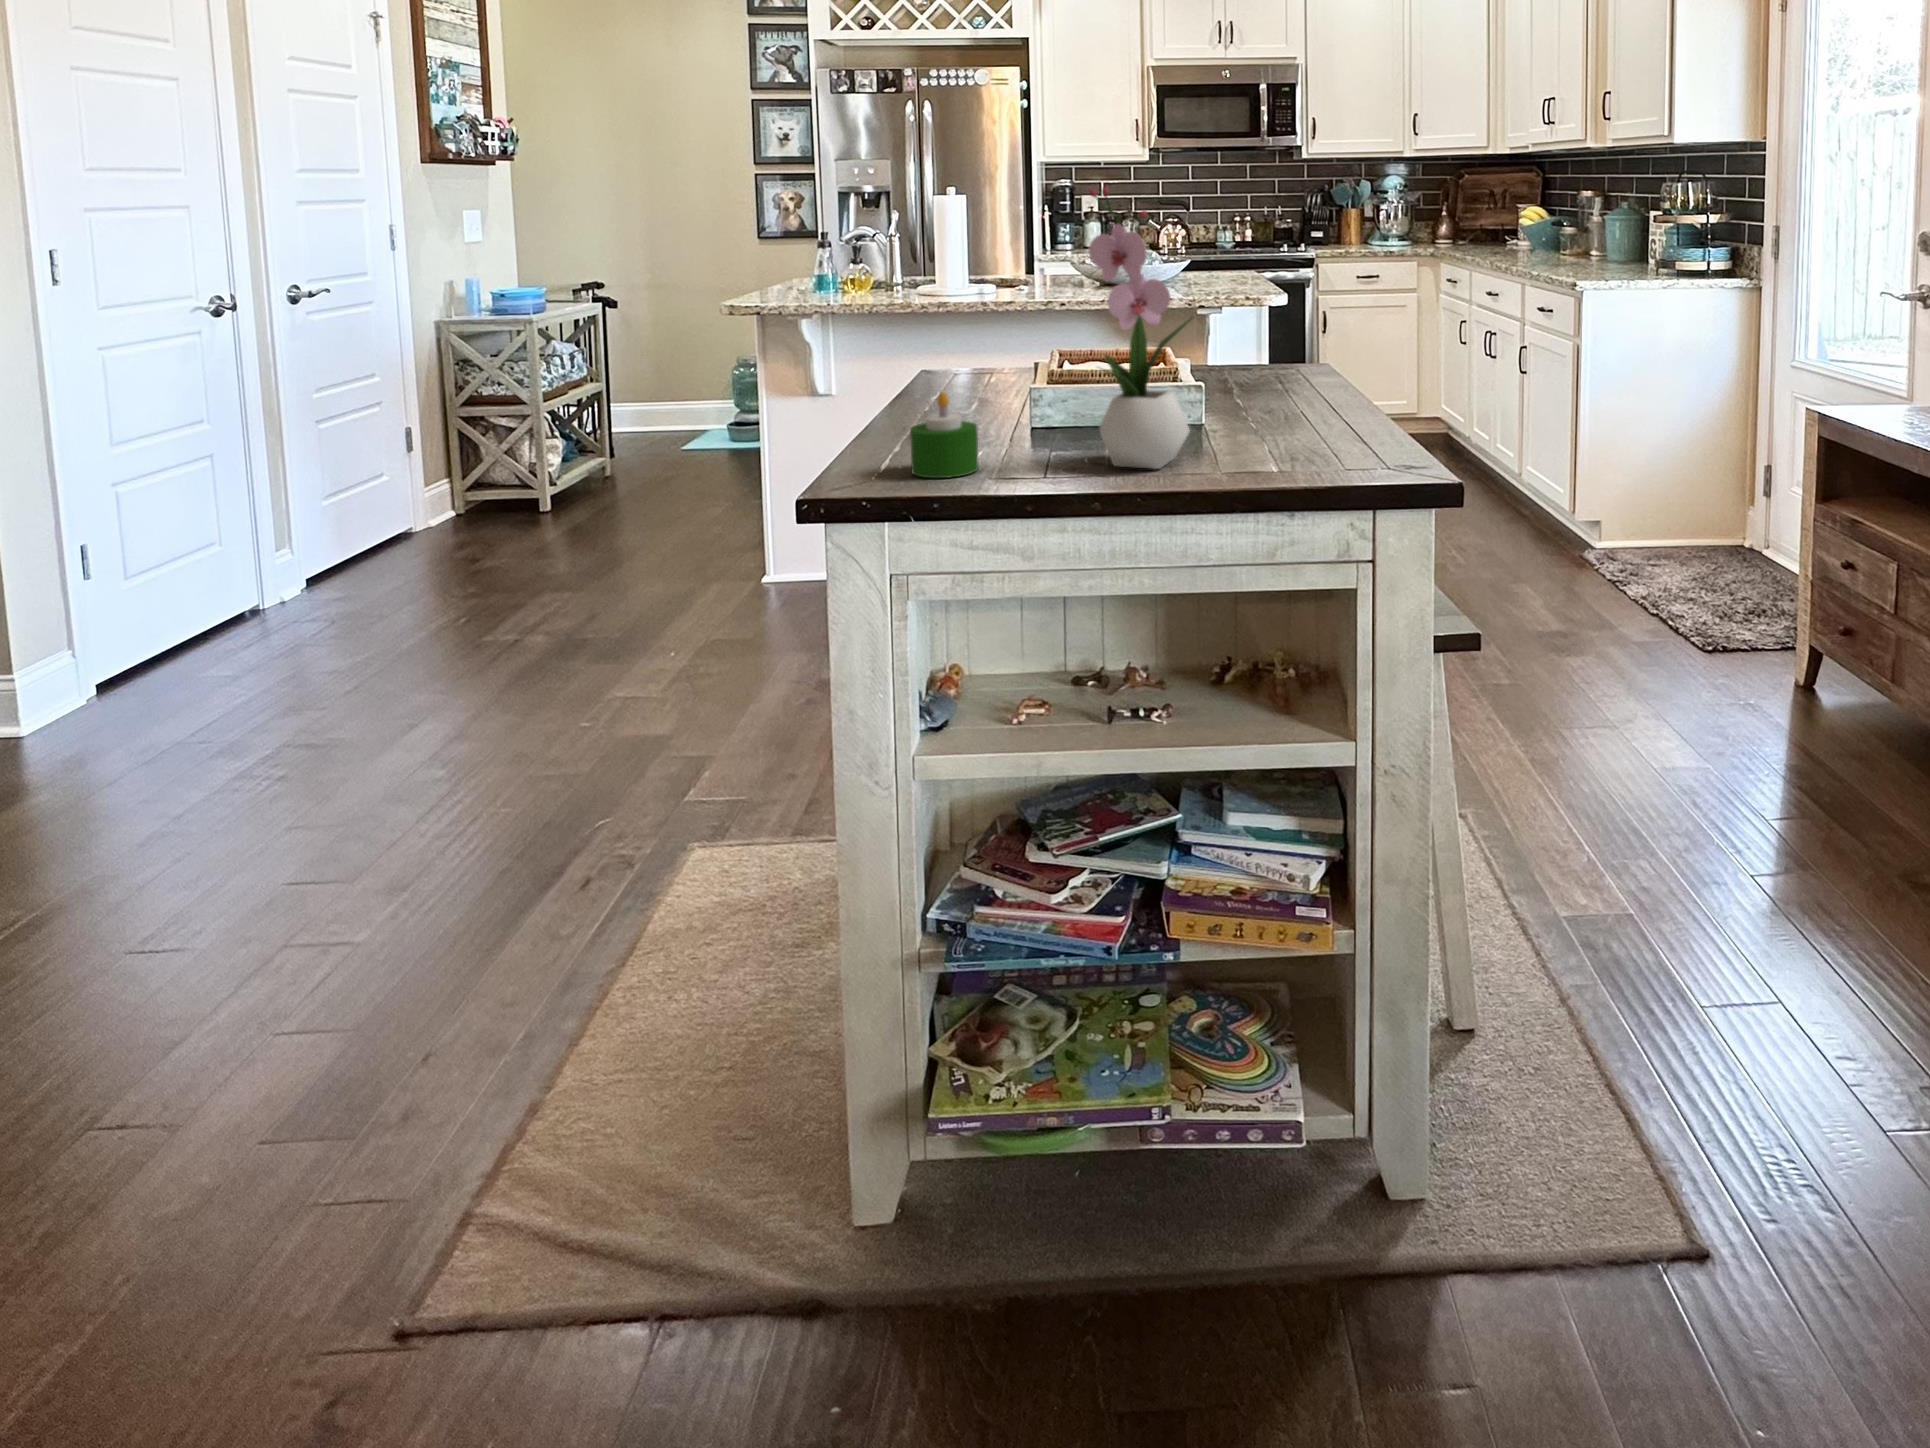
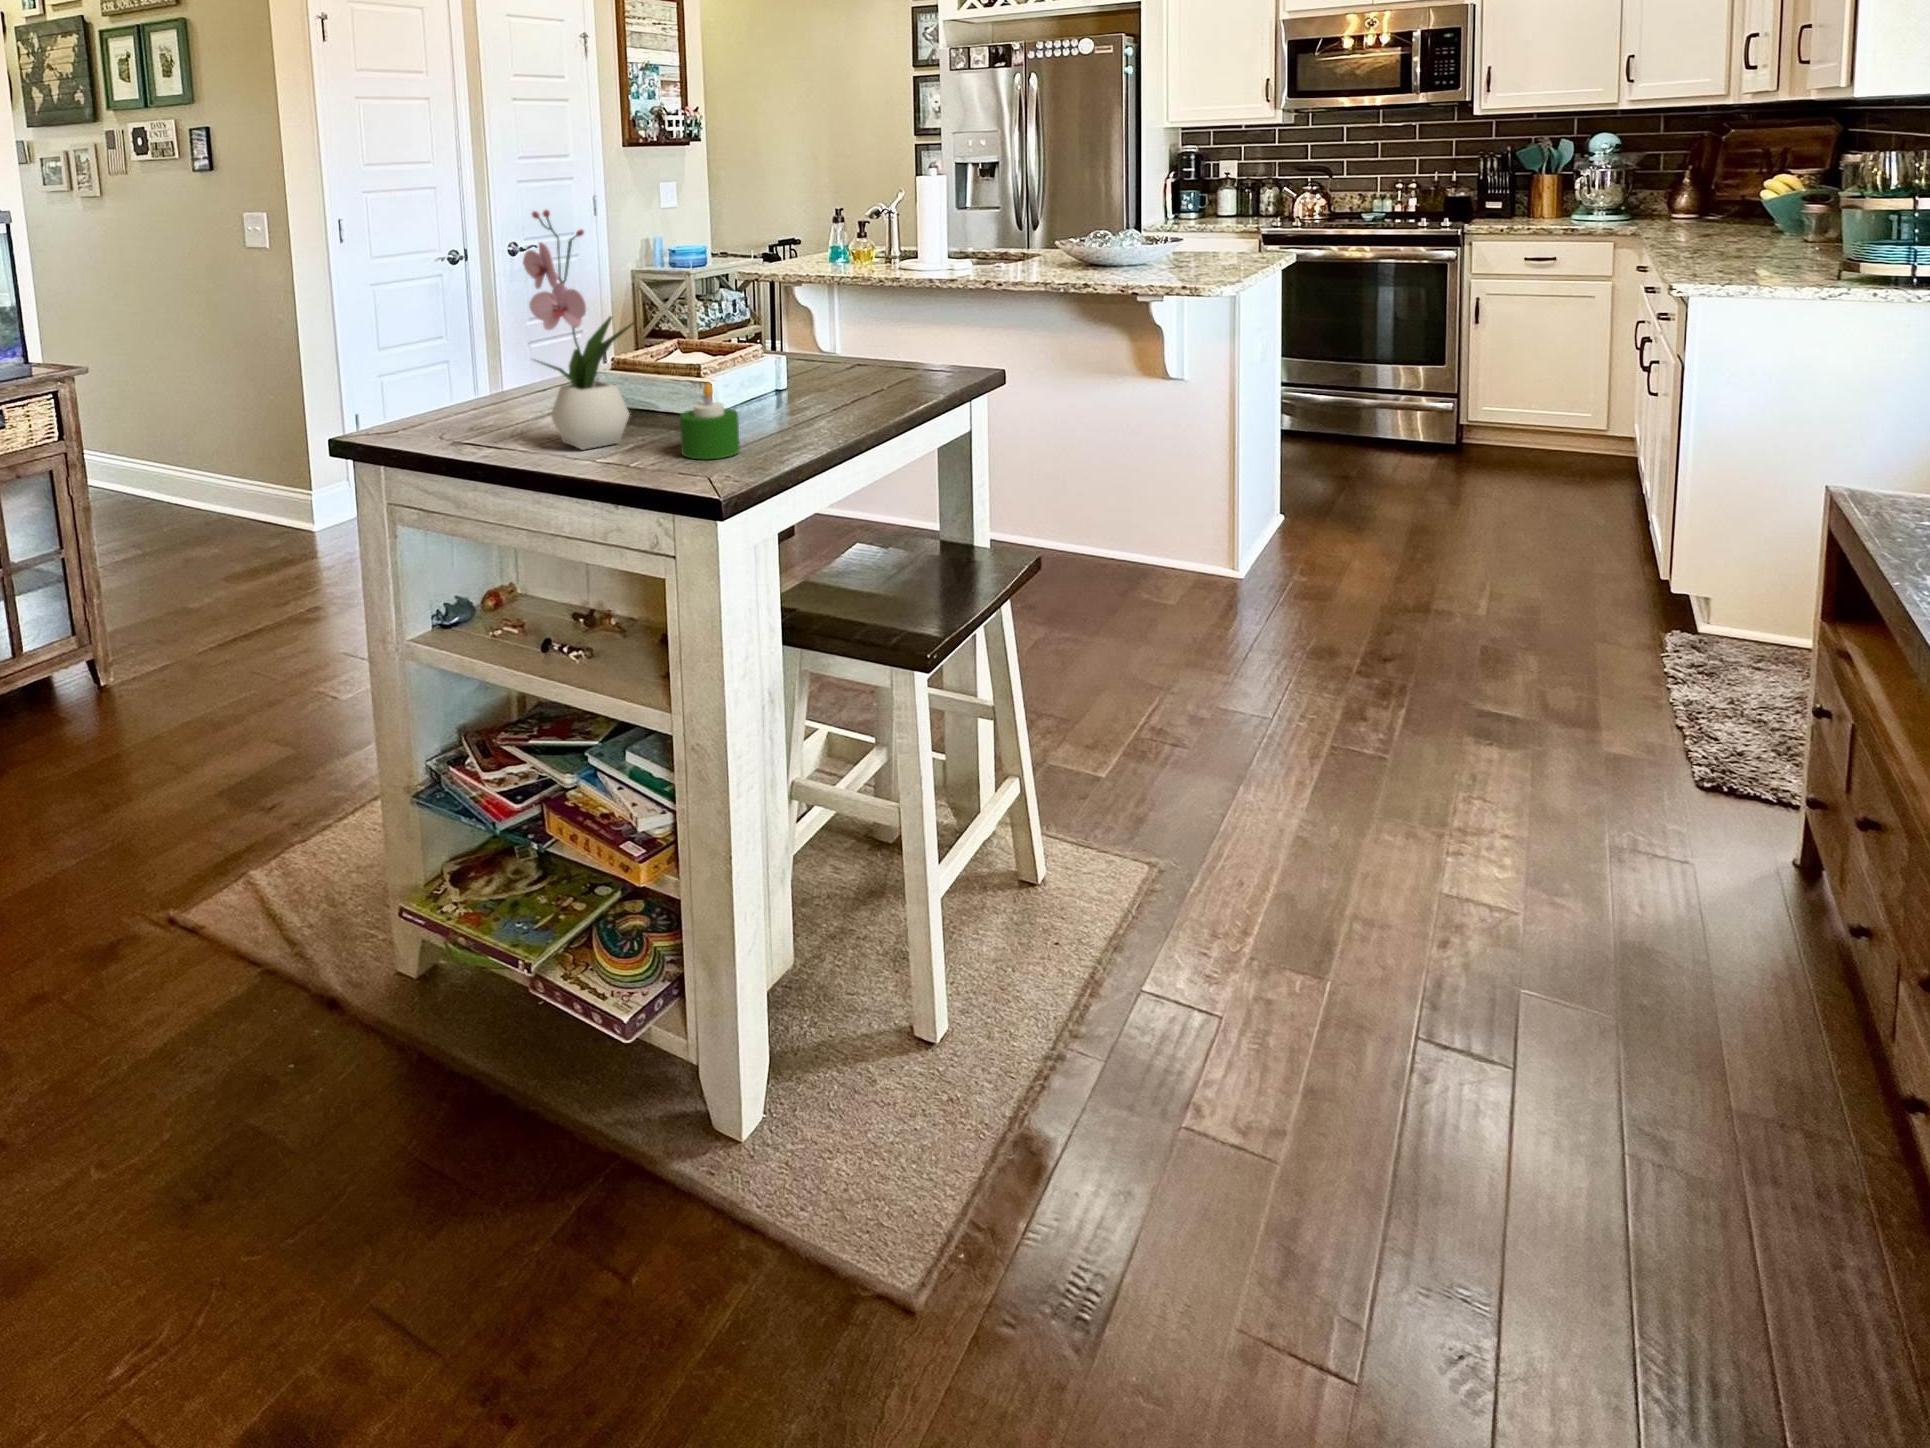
candle: present [910,392,979,478] -> present [680,383,740,459]

